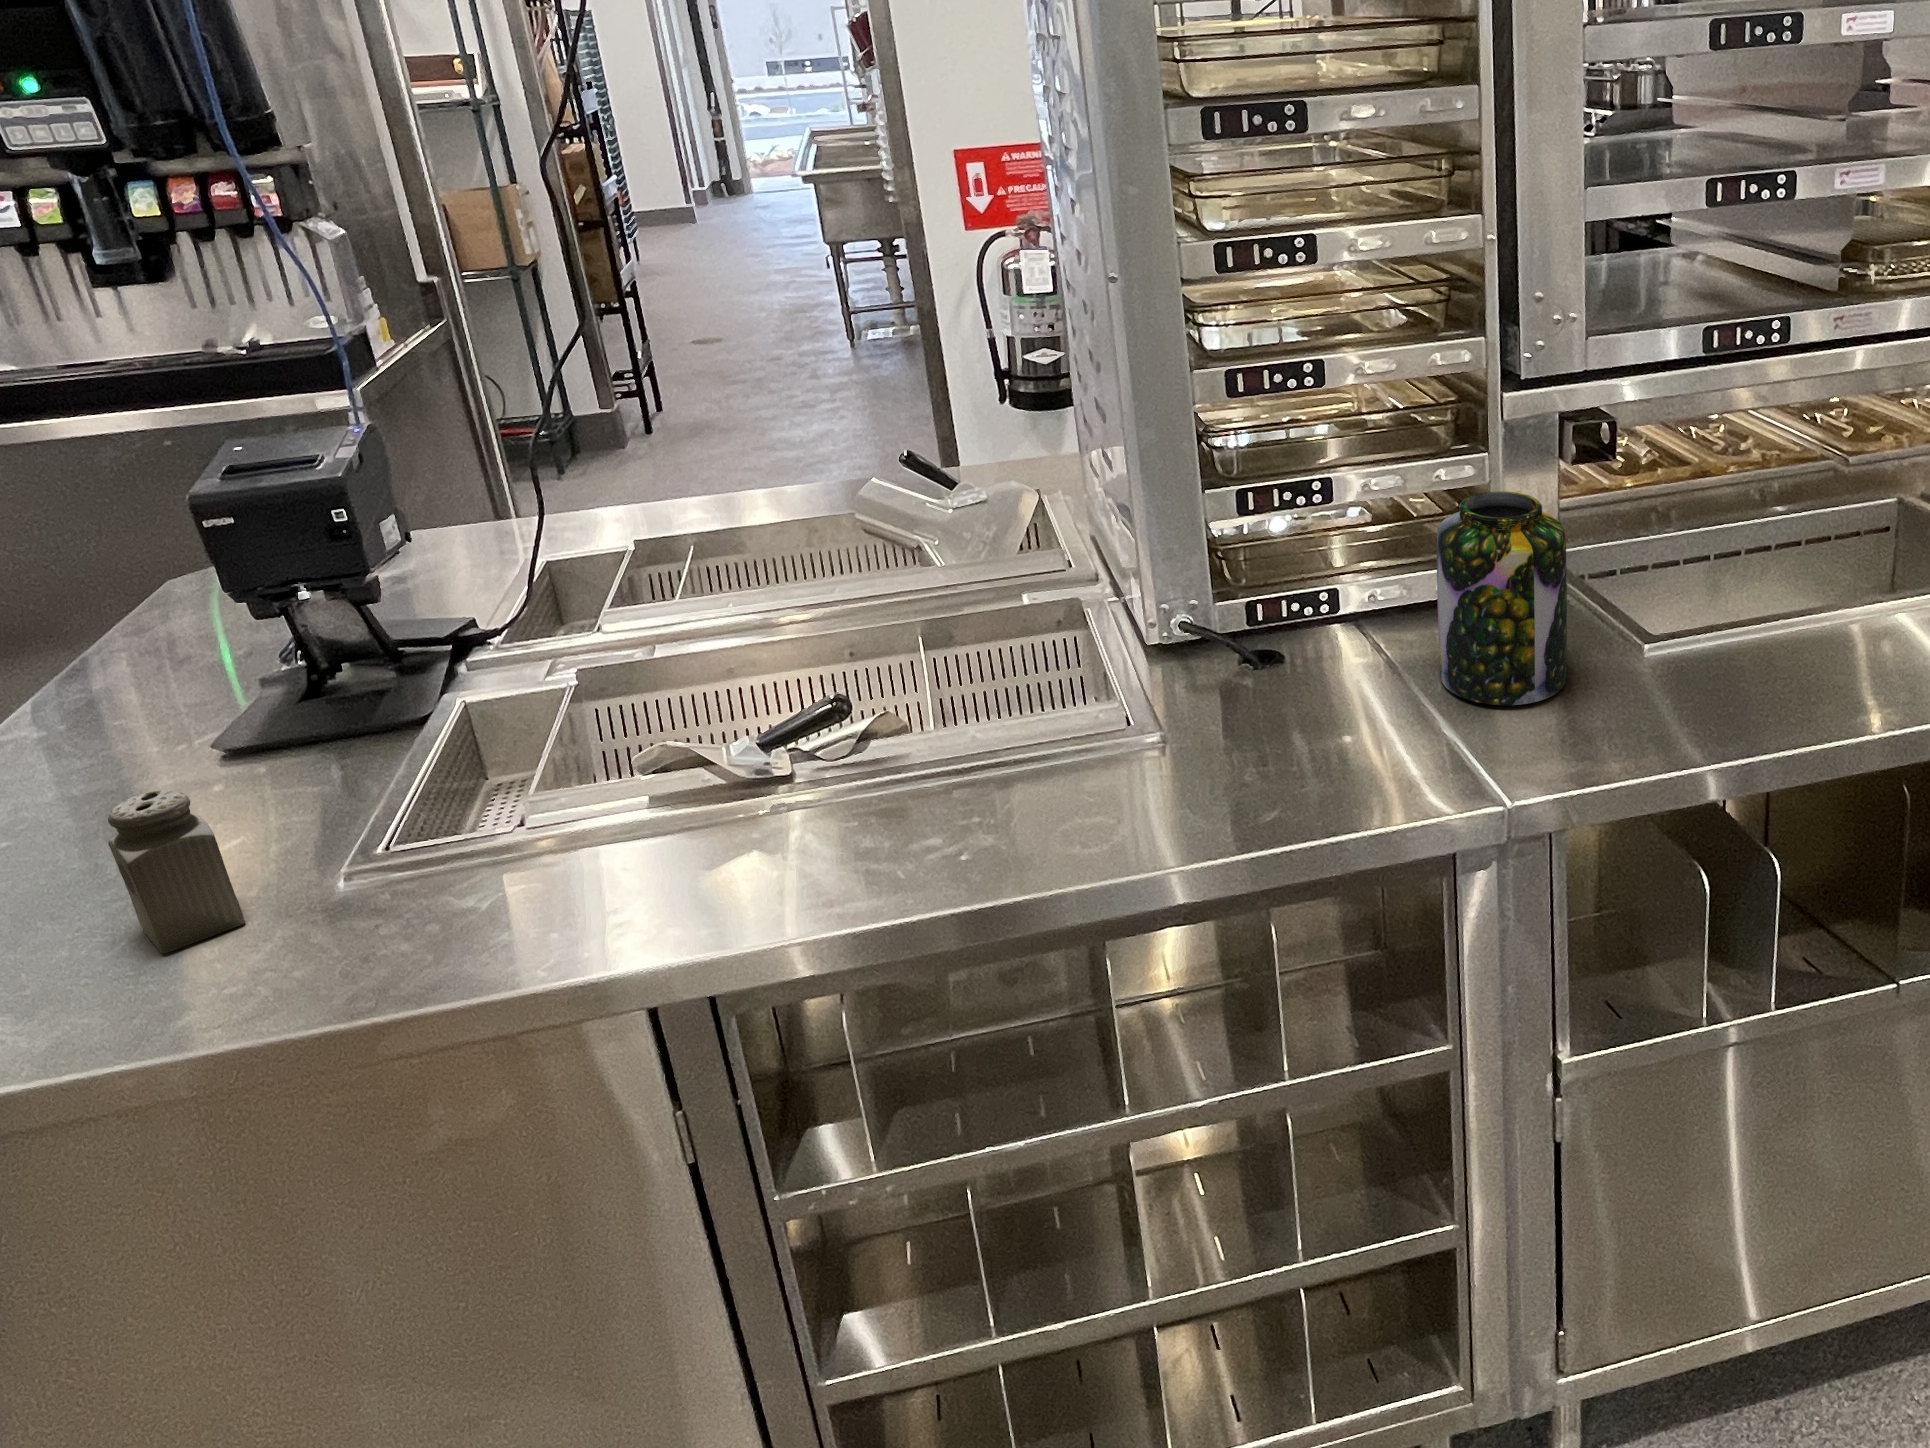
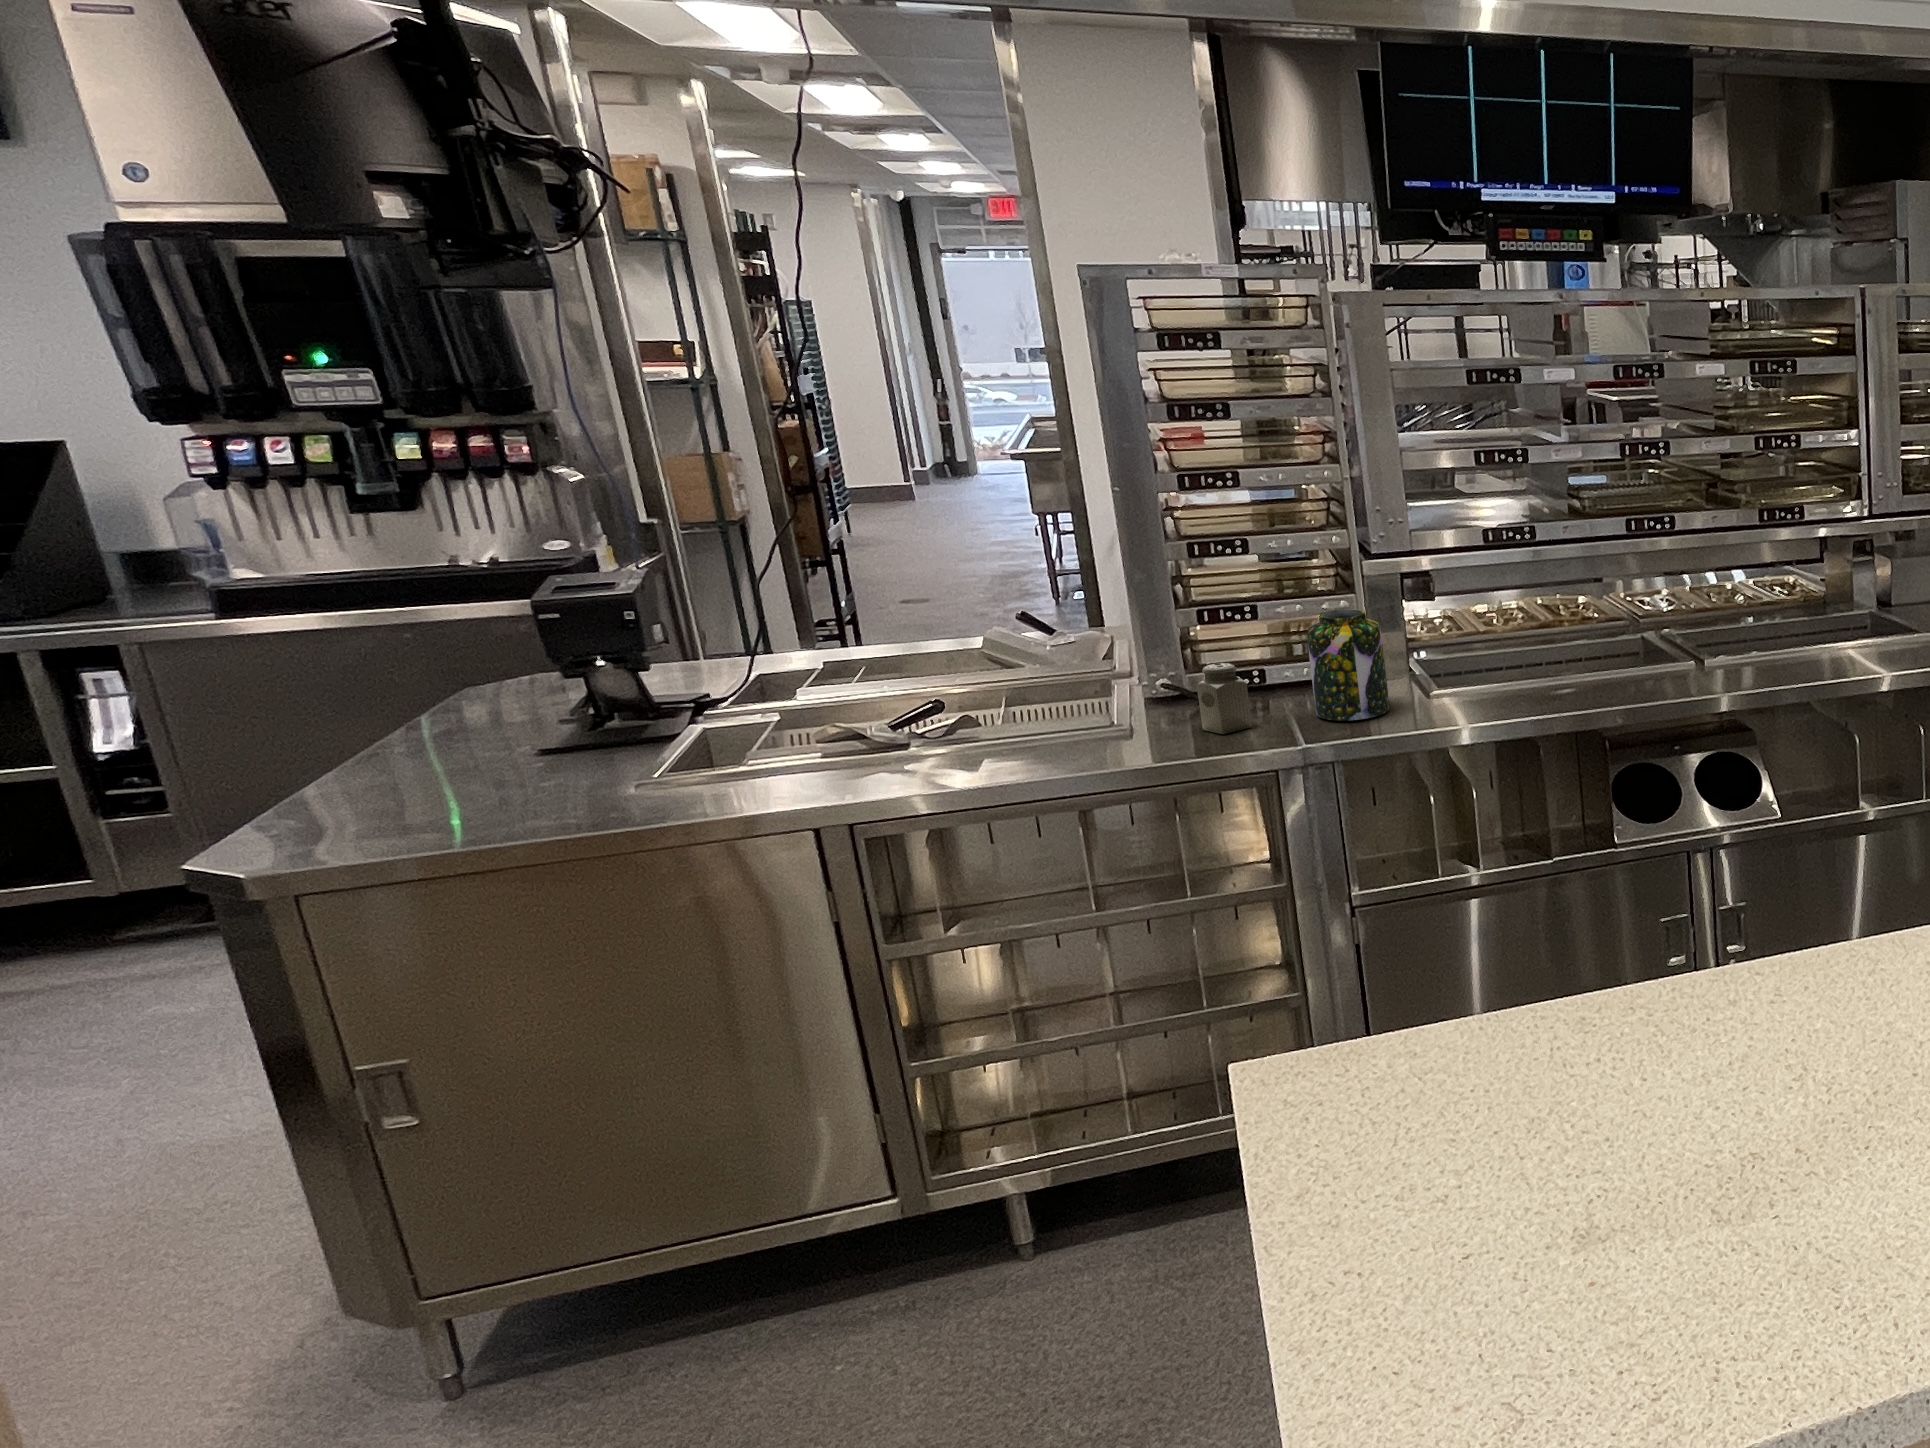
salt shaker: present [108,790,245,953] -> present [1197,663,1252,734]

